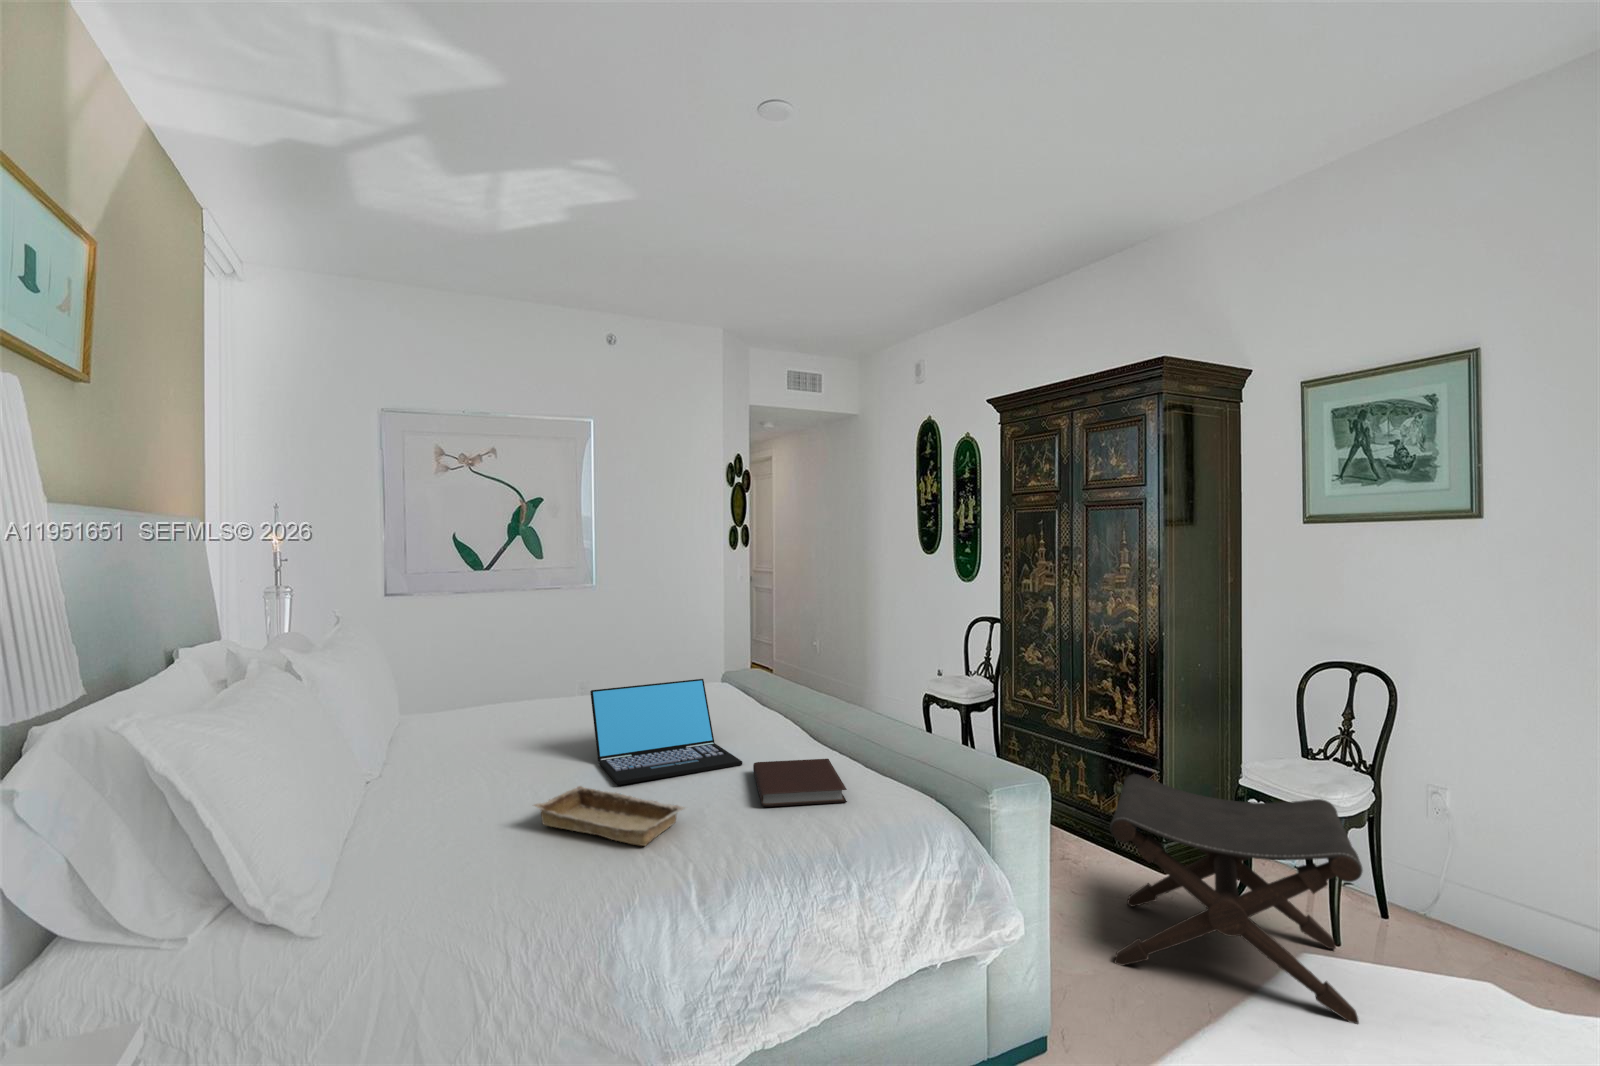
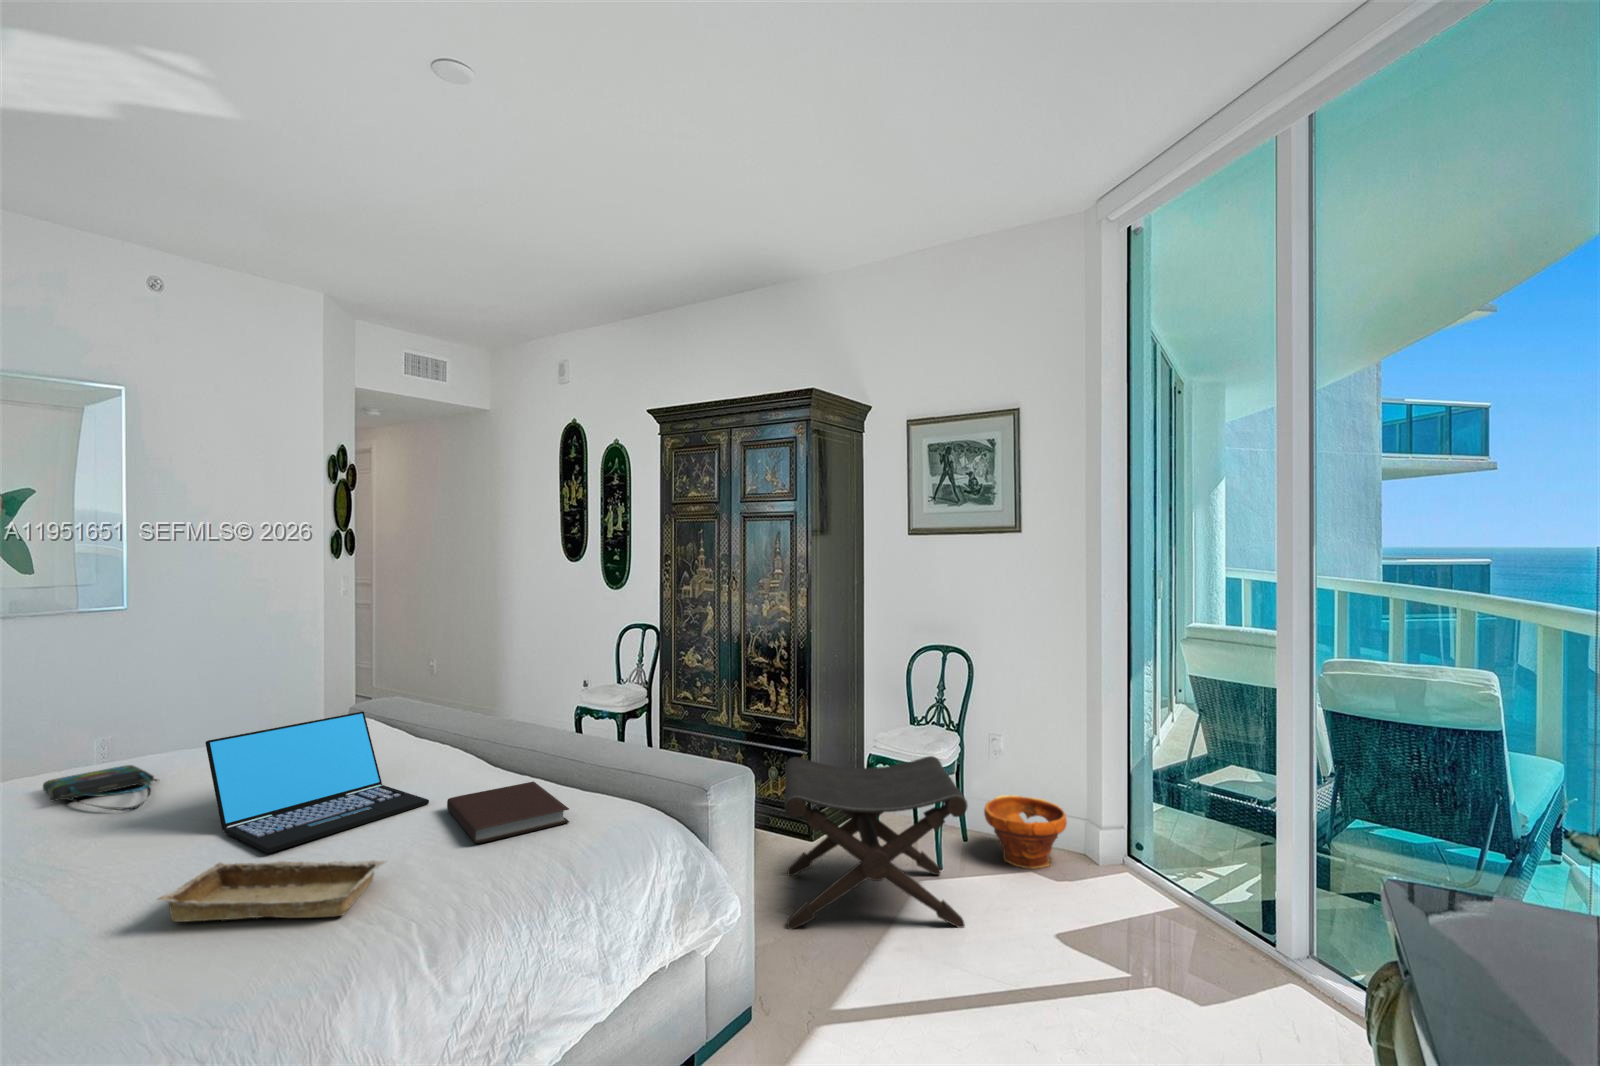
tote bag: none [513,703,577,737] -> present [43,765,157,811]
planter: none [1411,867,1554,979] -> present [984,795,1067,869]

